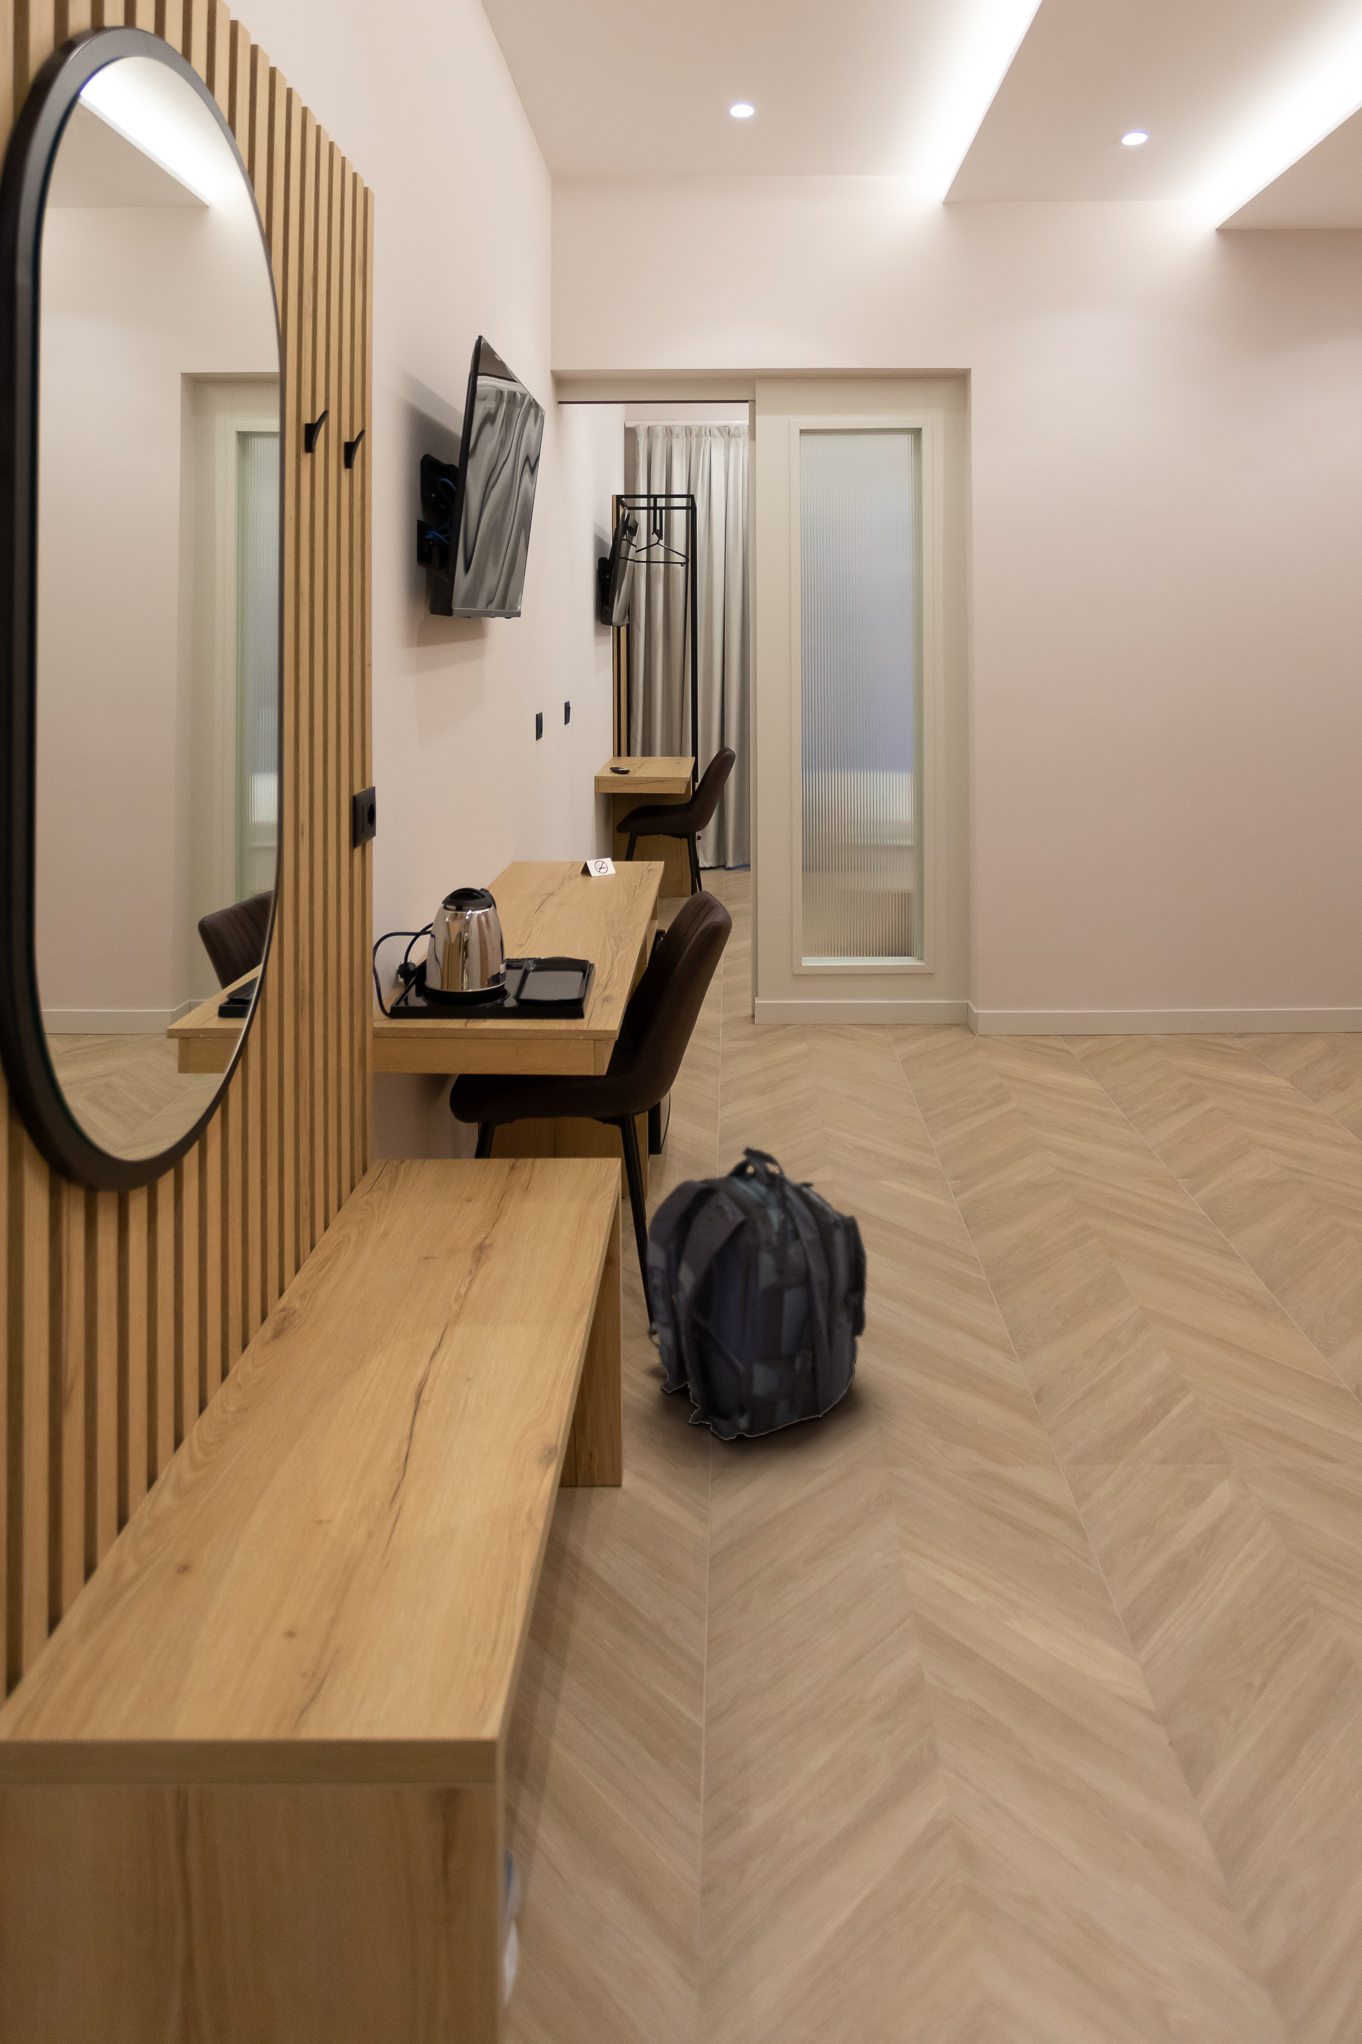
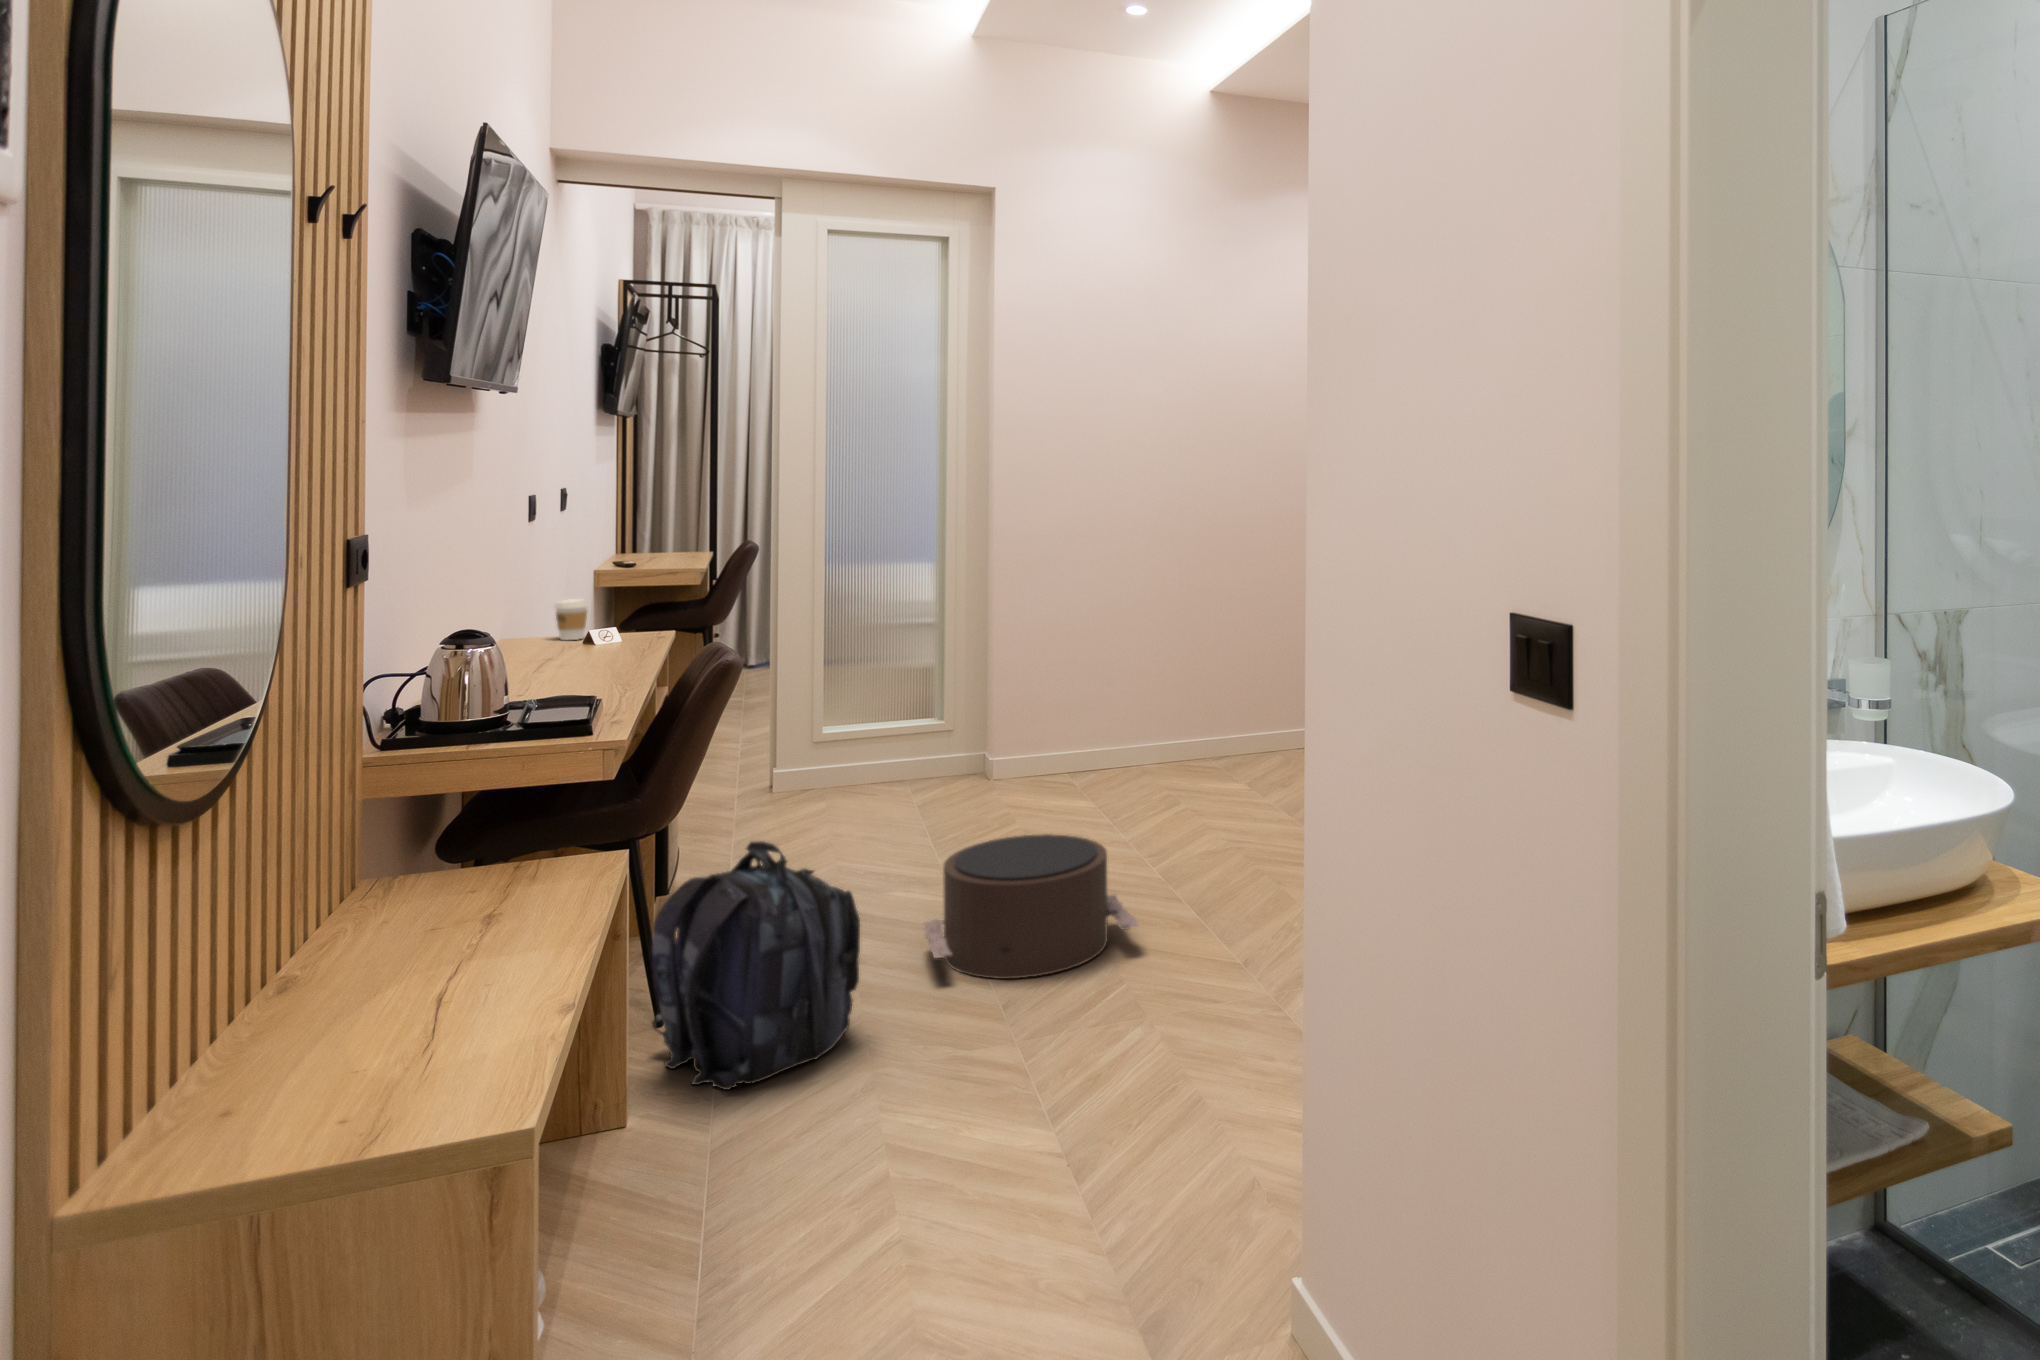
coffee cup: none [555,826,585,869] -> present [555,599,588,640]
pouf: none [928,1144,1195,1339] -> present [924,834,1138,979]

